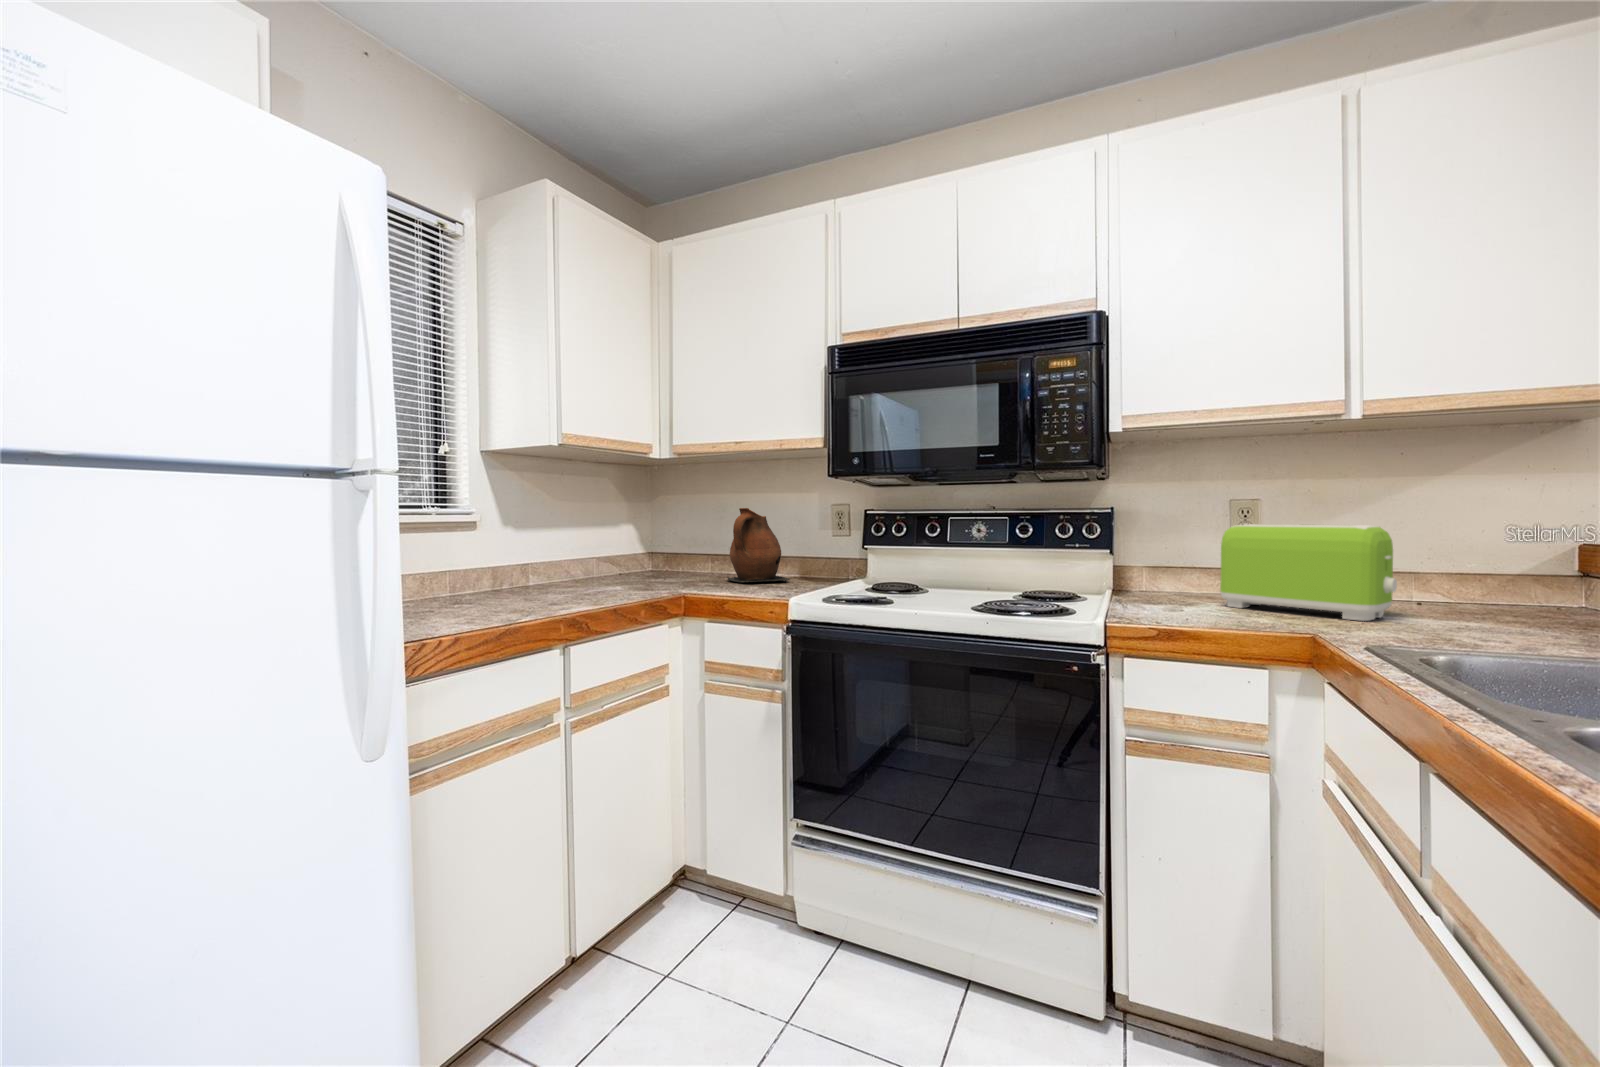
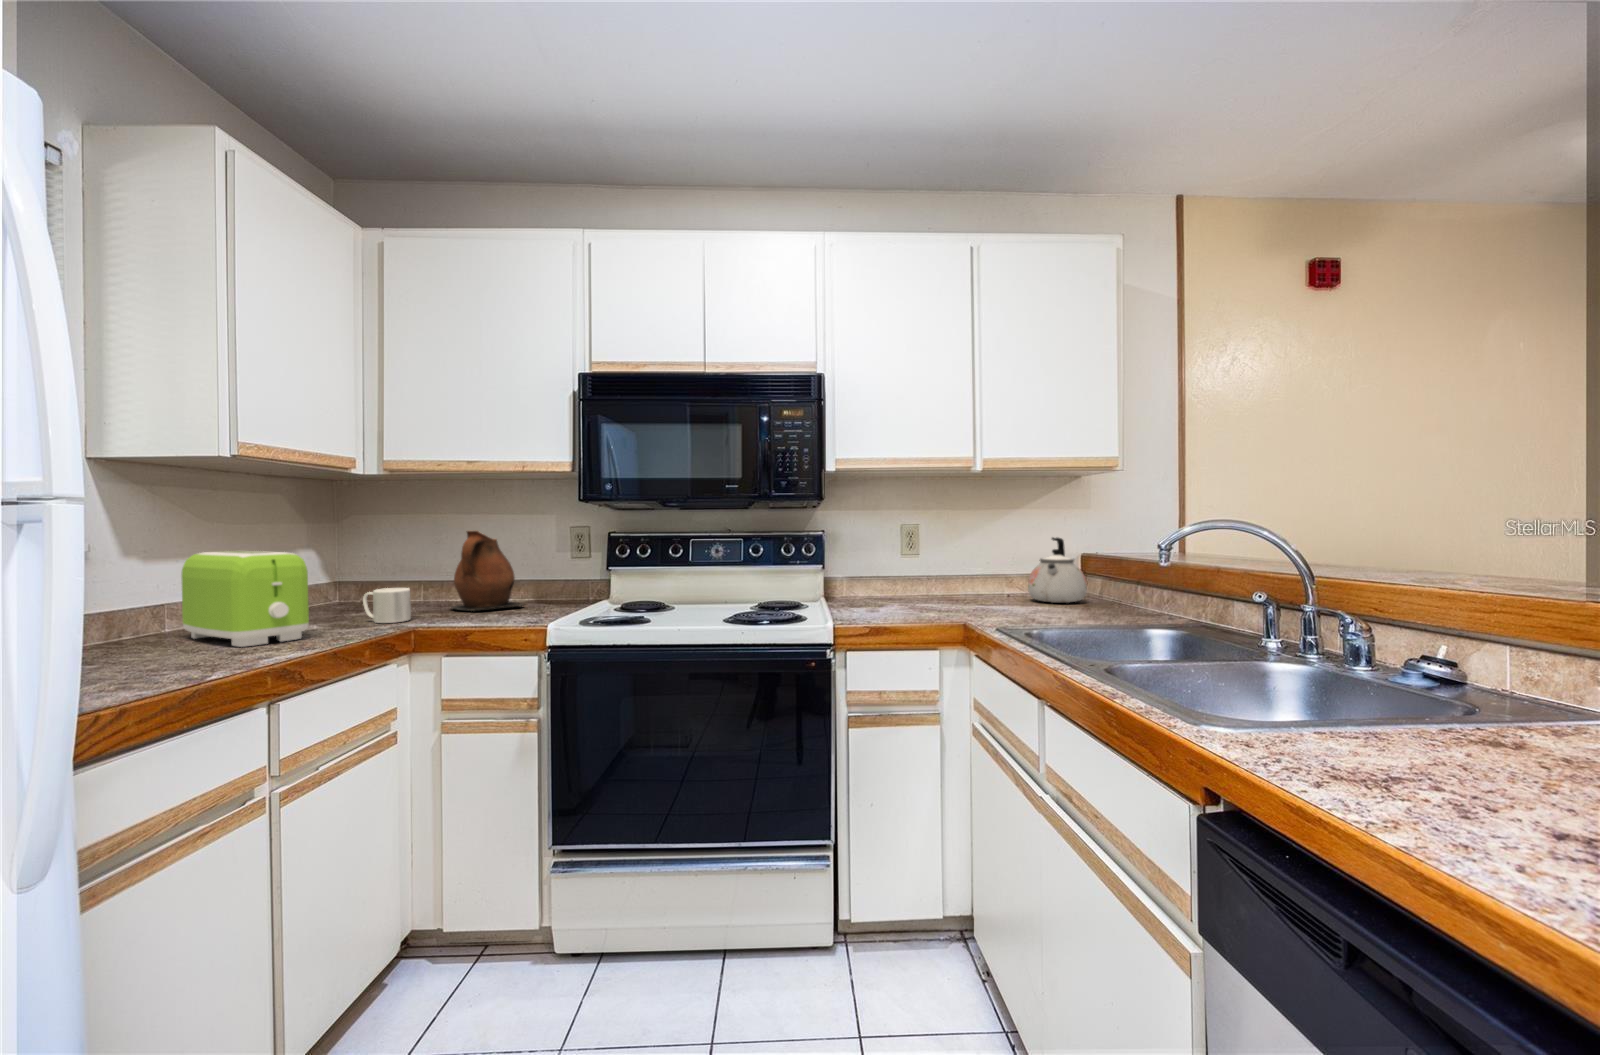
kettle: none [1437,519,1558,617] -> present [1028,538,1087,603]
toaster: present [1220,524,1397,621] -> present [182,551,309,647]
mug: none [654,558,689,588] -> present [363,588,411,623]

